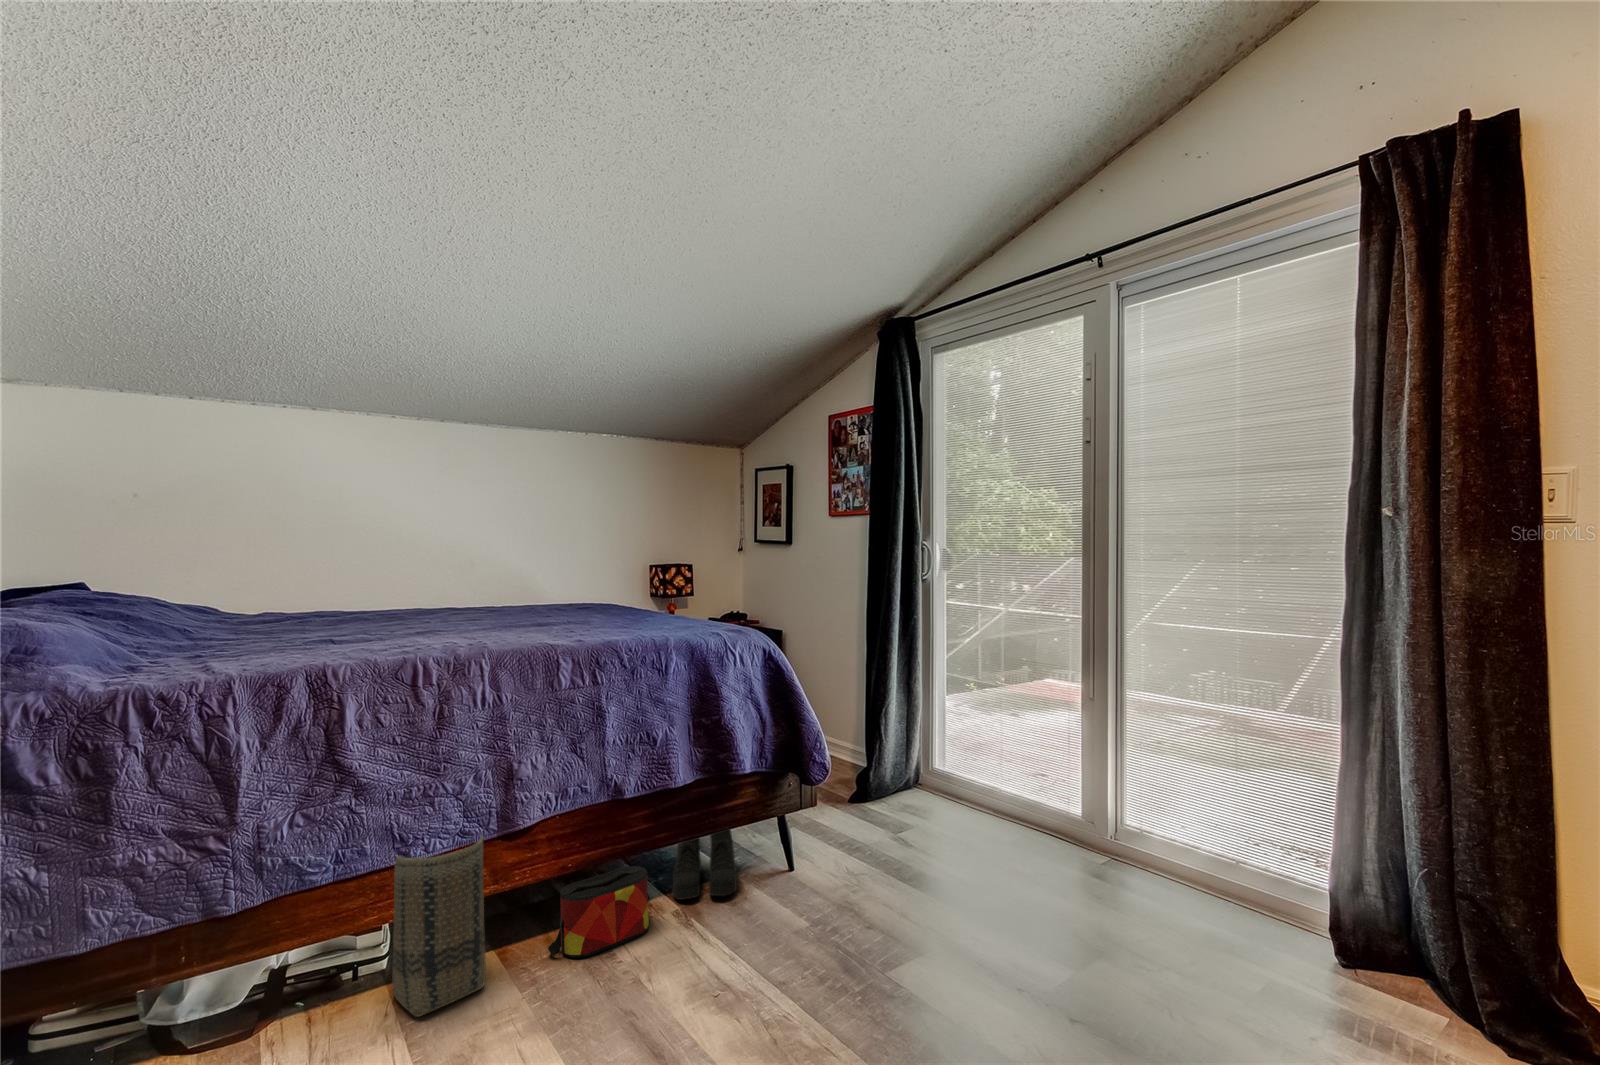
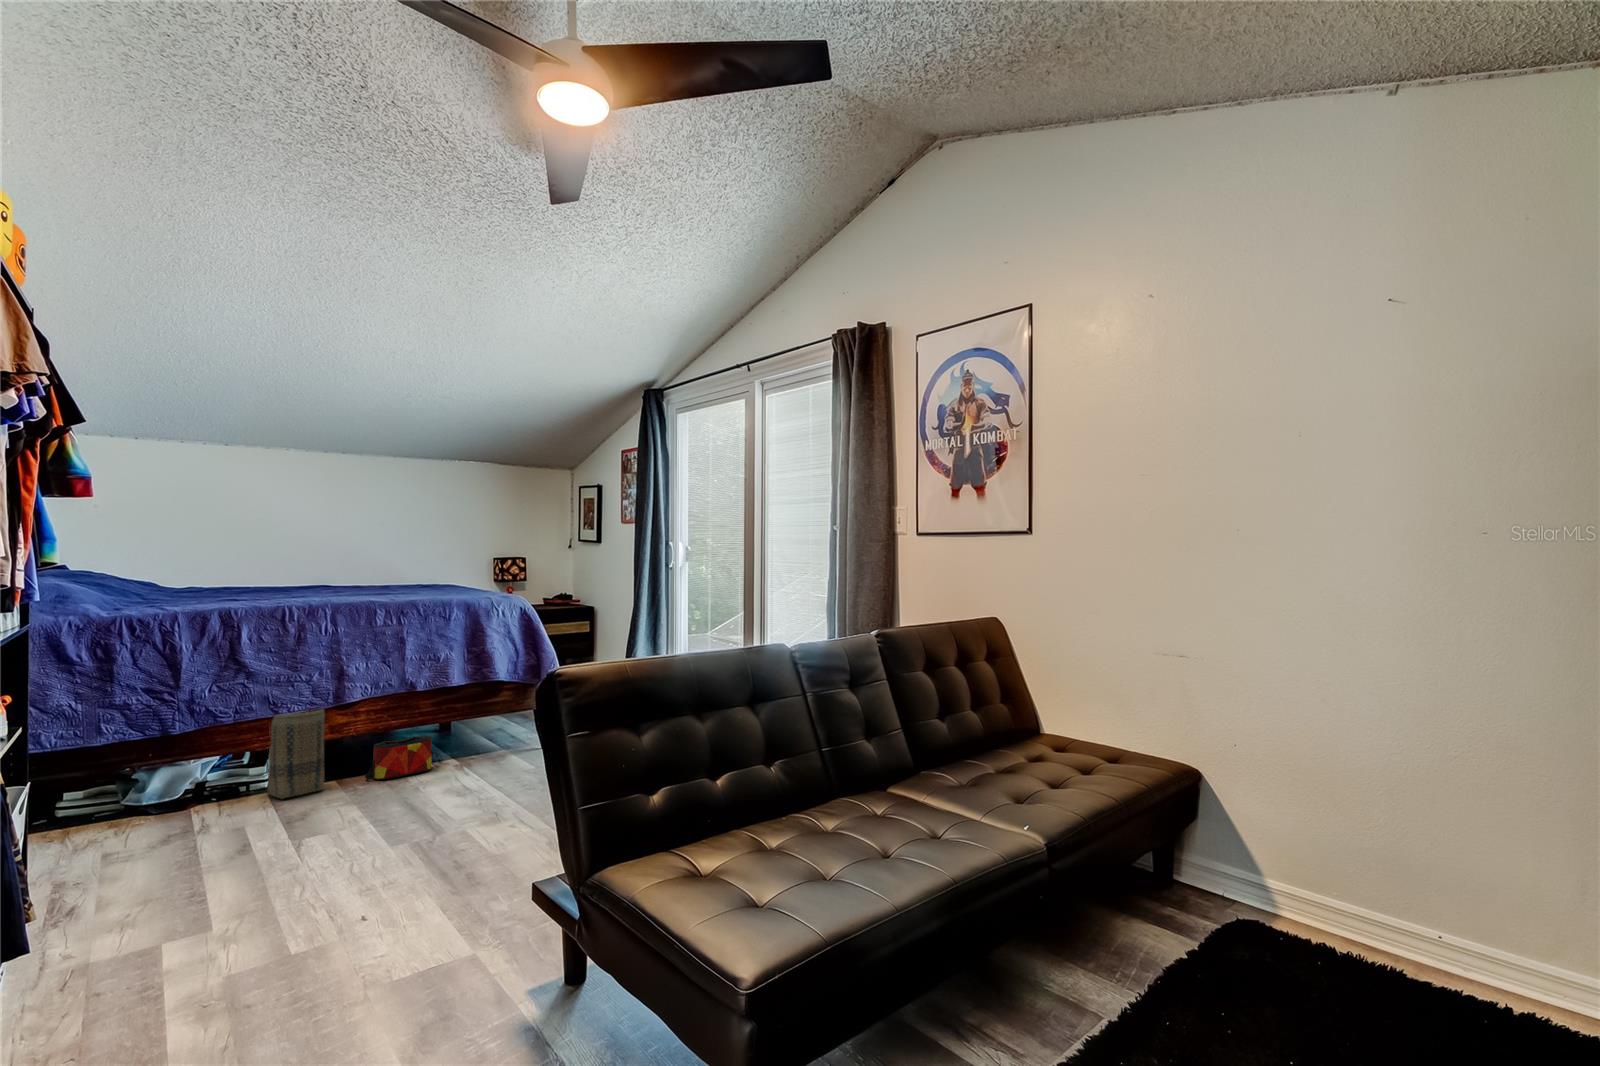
boots: present [673,829,737,899] -> none [453,717,499,759]

